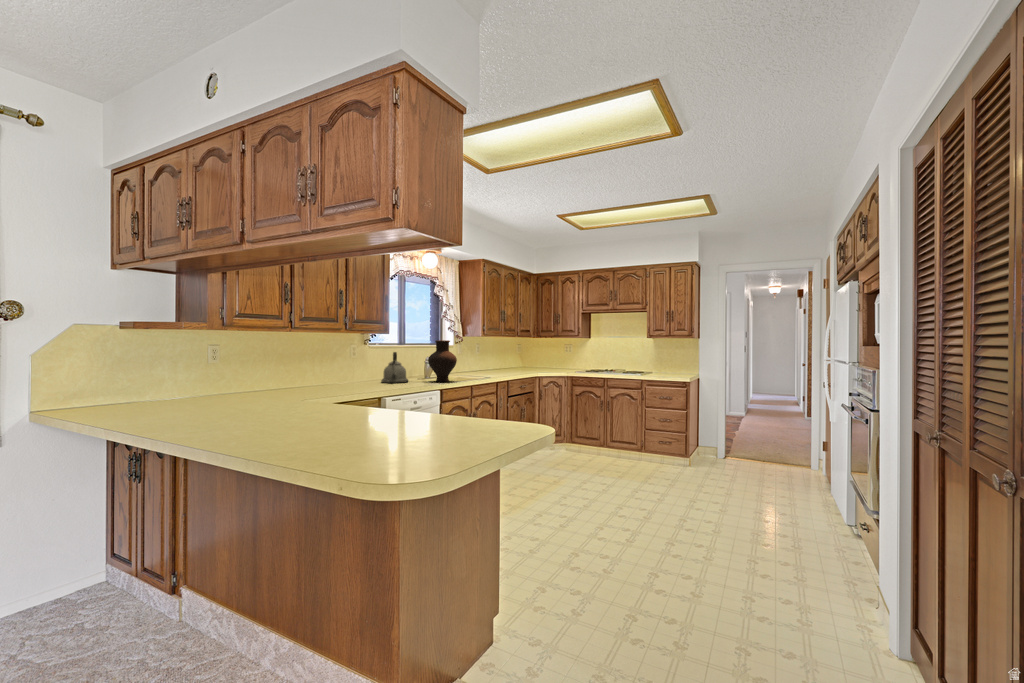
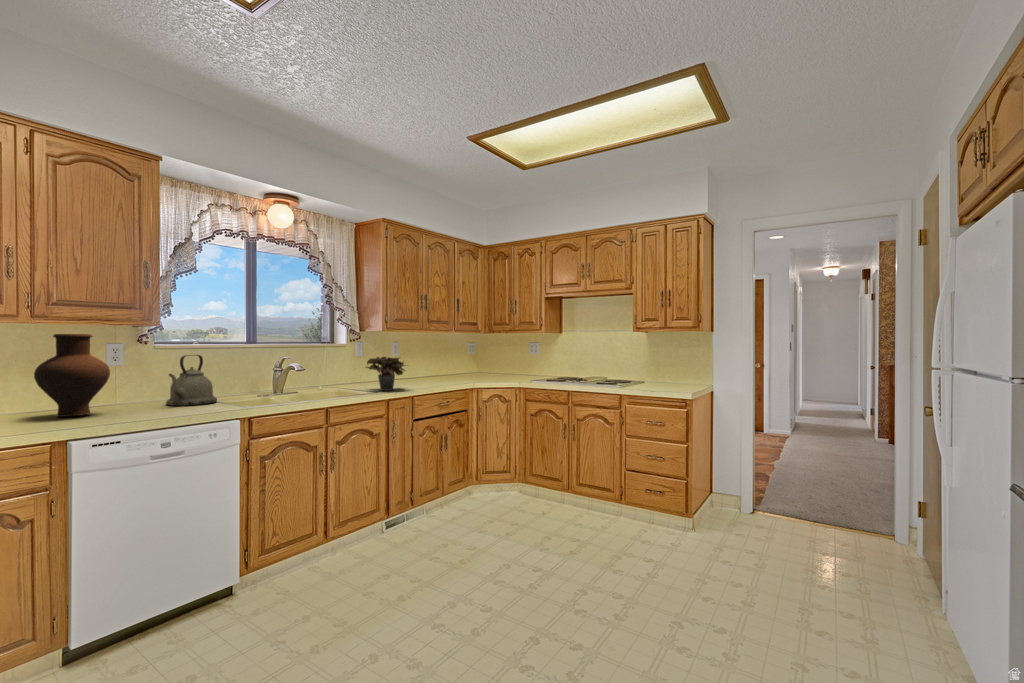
vase: present [428,340,457,382] -> present [34,334,110,417]
potted plant: none [475,354,508,377] -> present [366,357,405,391]

